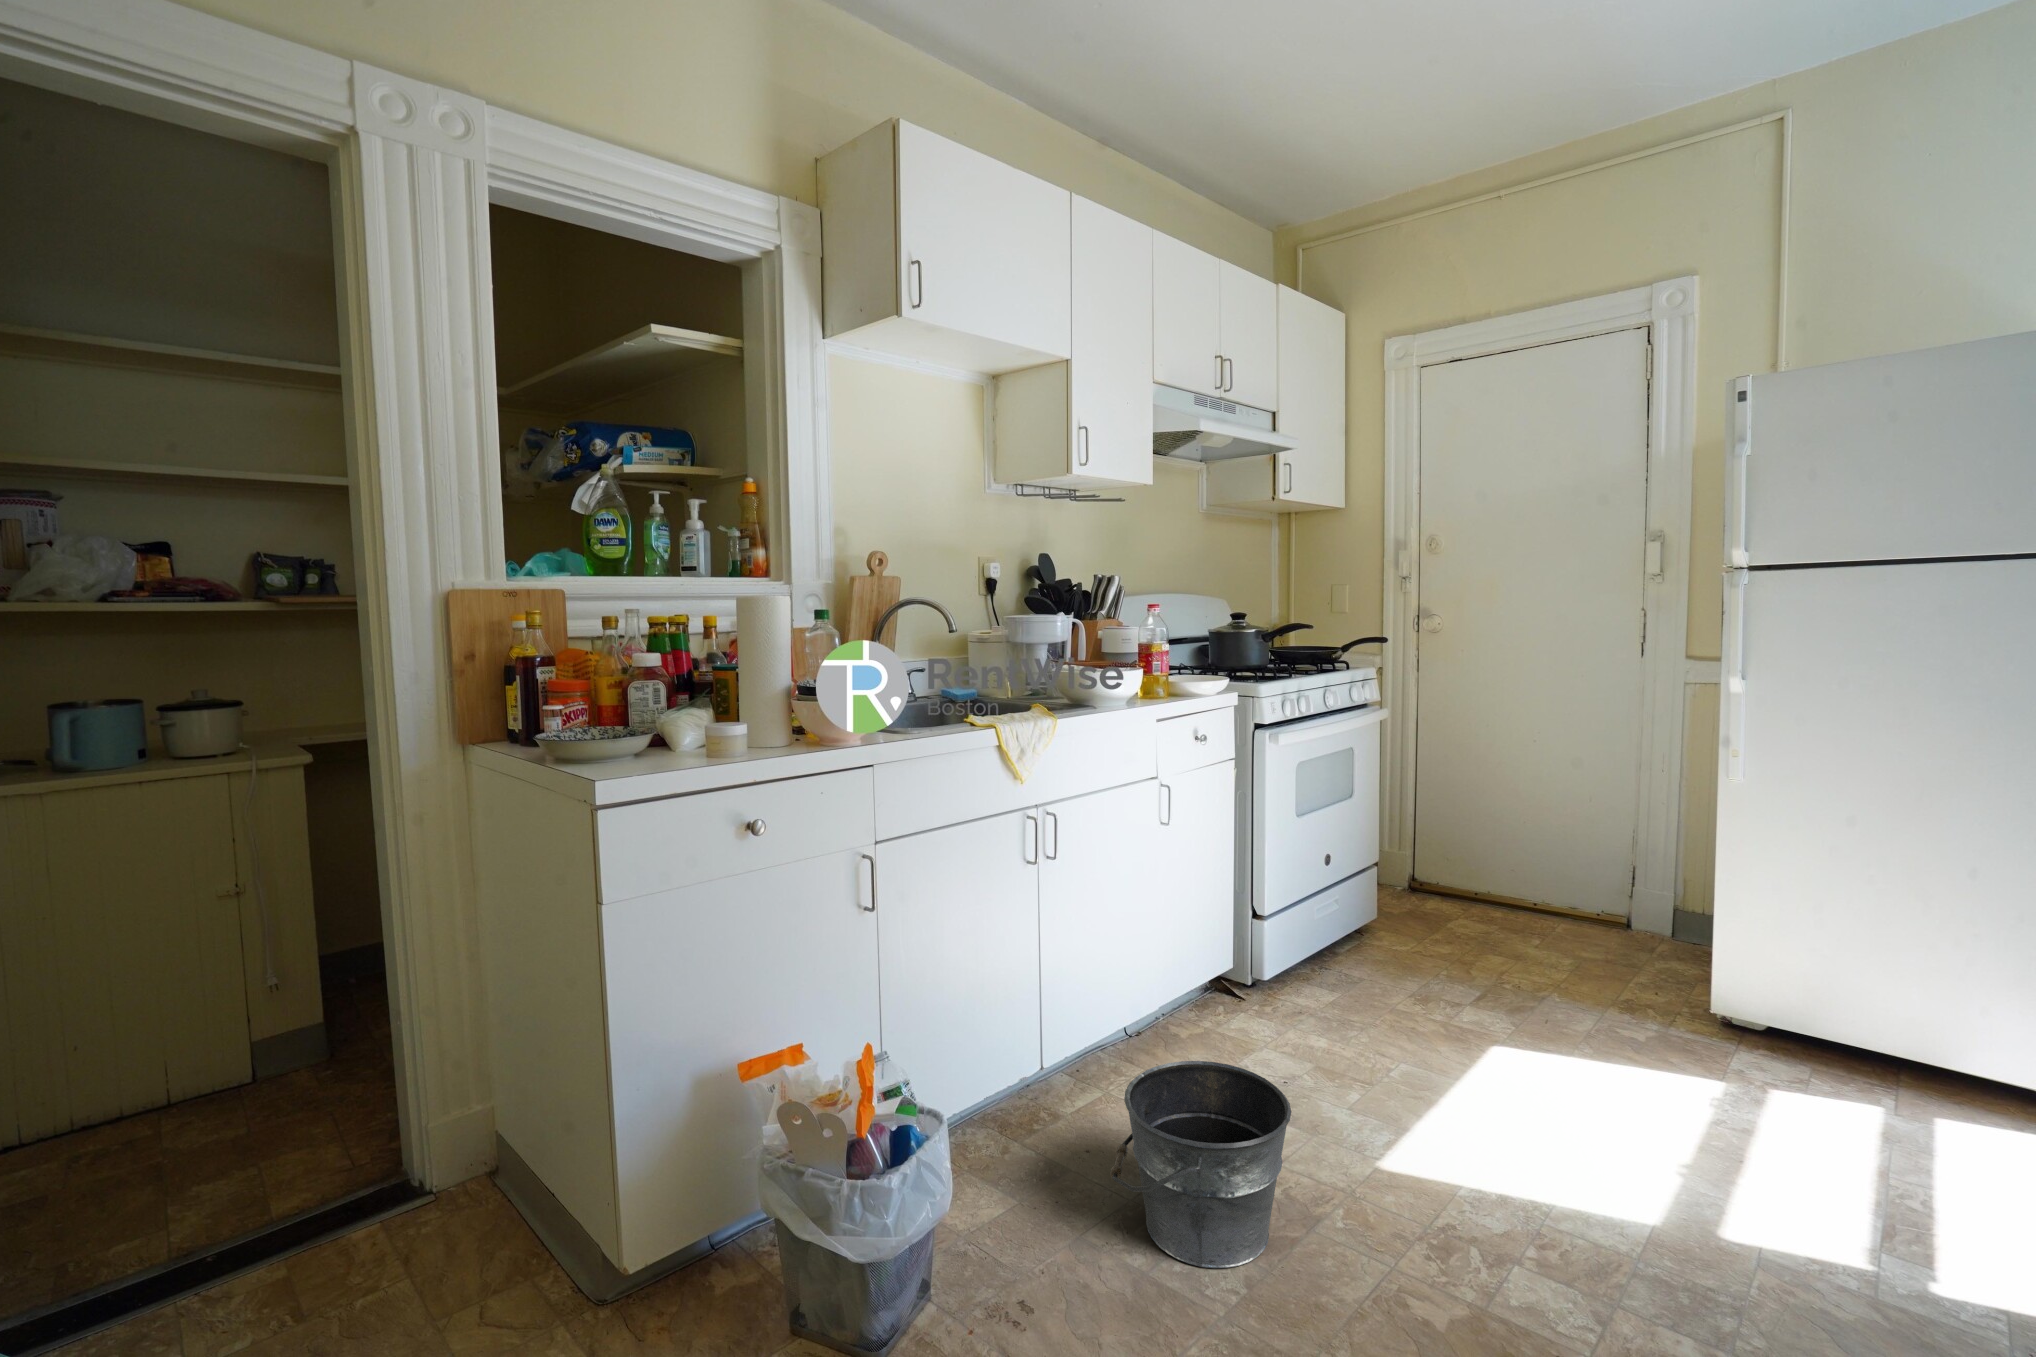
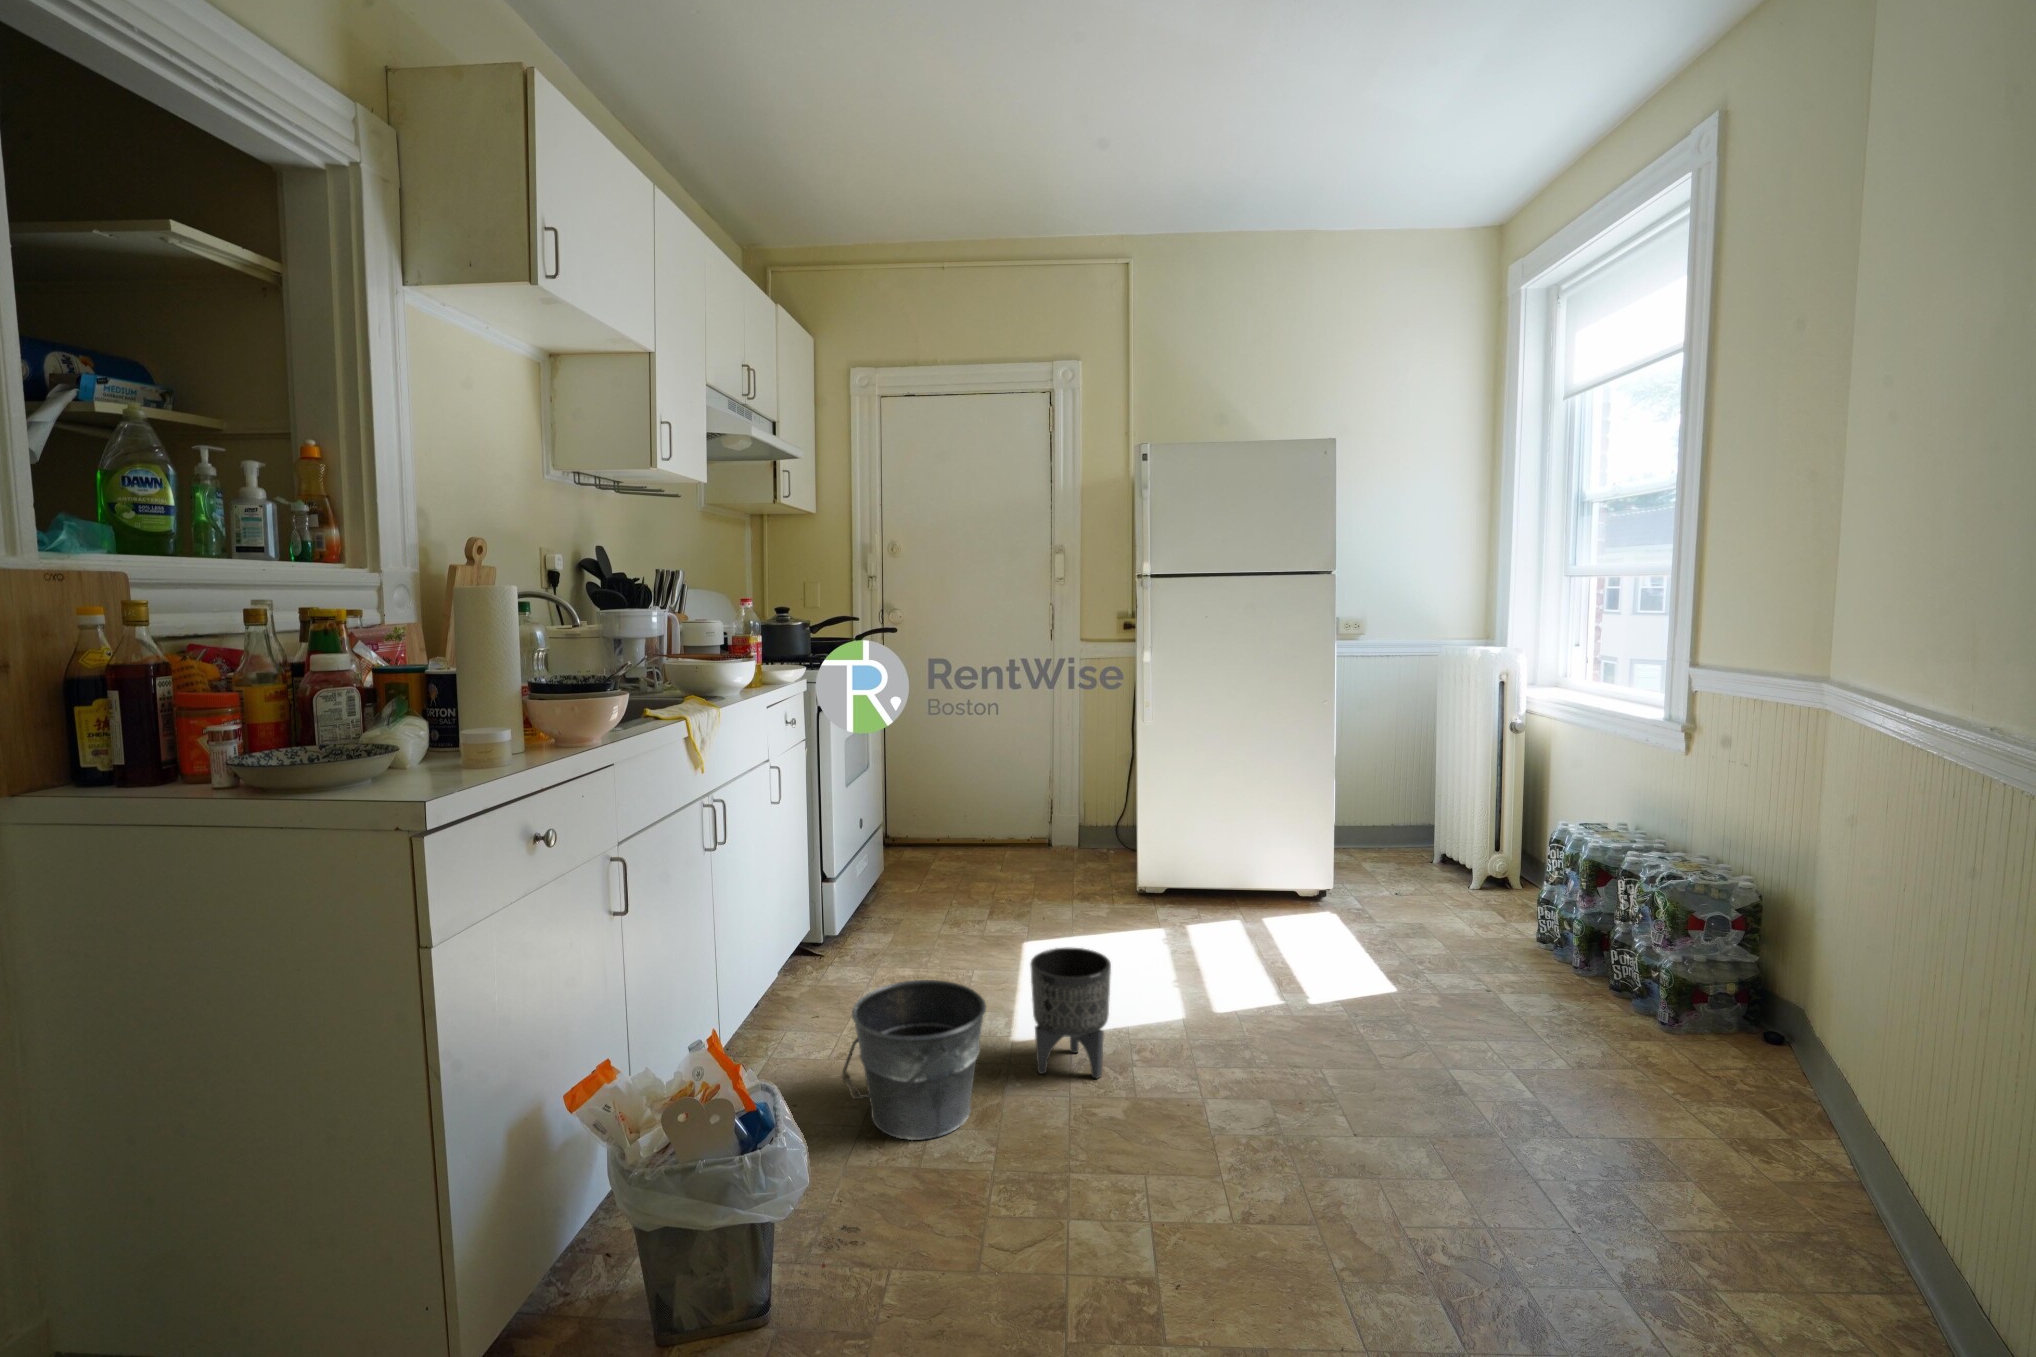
planter: none [1381,1082,1505,1290] -> present [1031,948,1111,1078]

